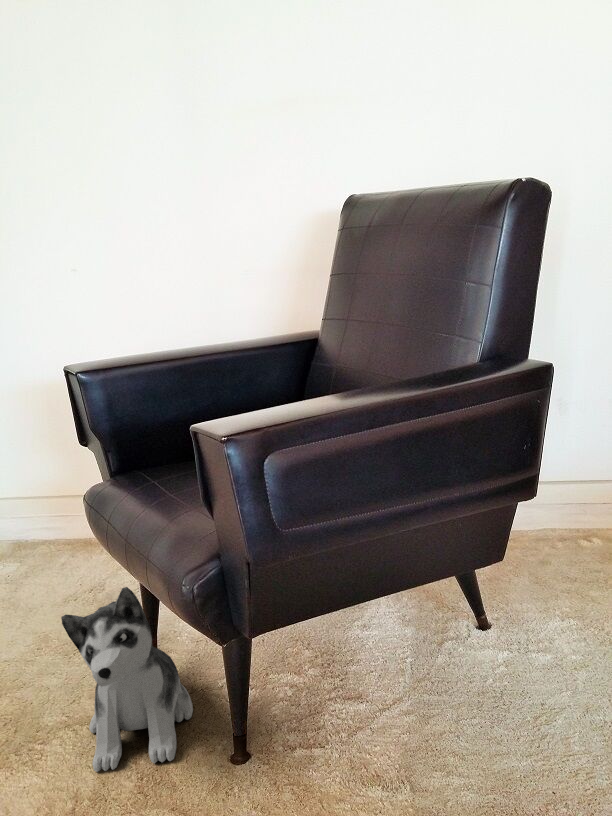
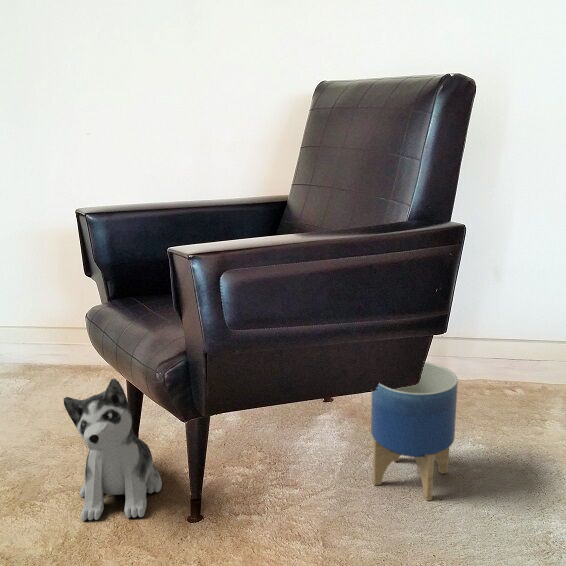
planter: none [448,531,557,709] -> present [371,362,458,501]

